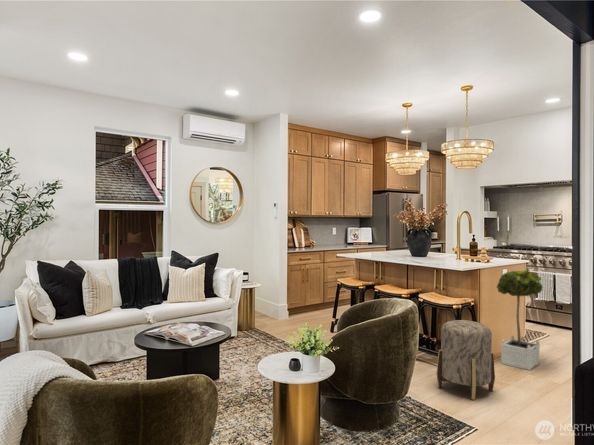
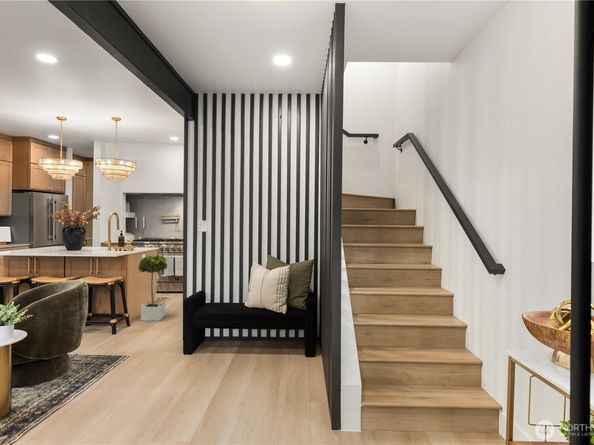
ottoman: present [436,320,495,400] -> none [98,292,138,343]

